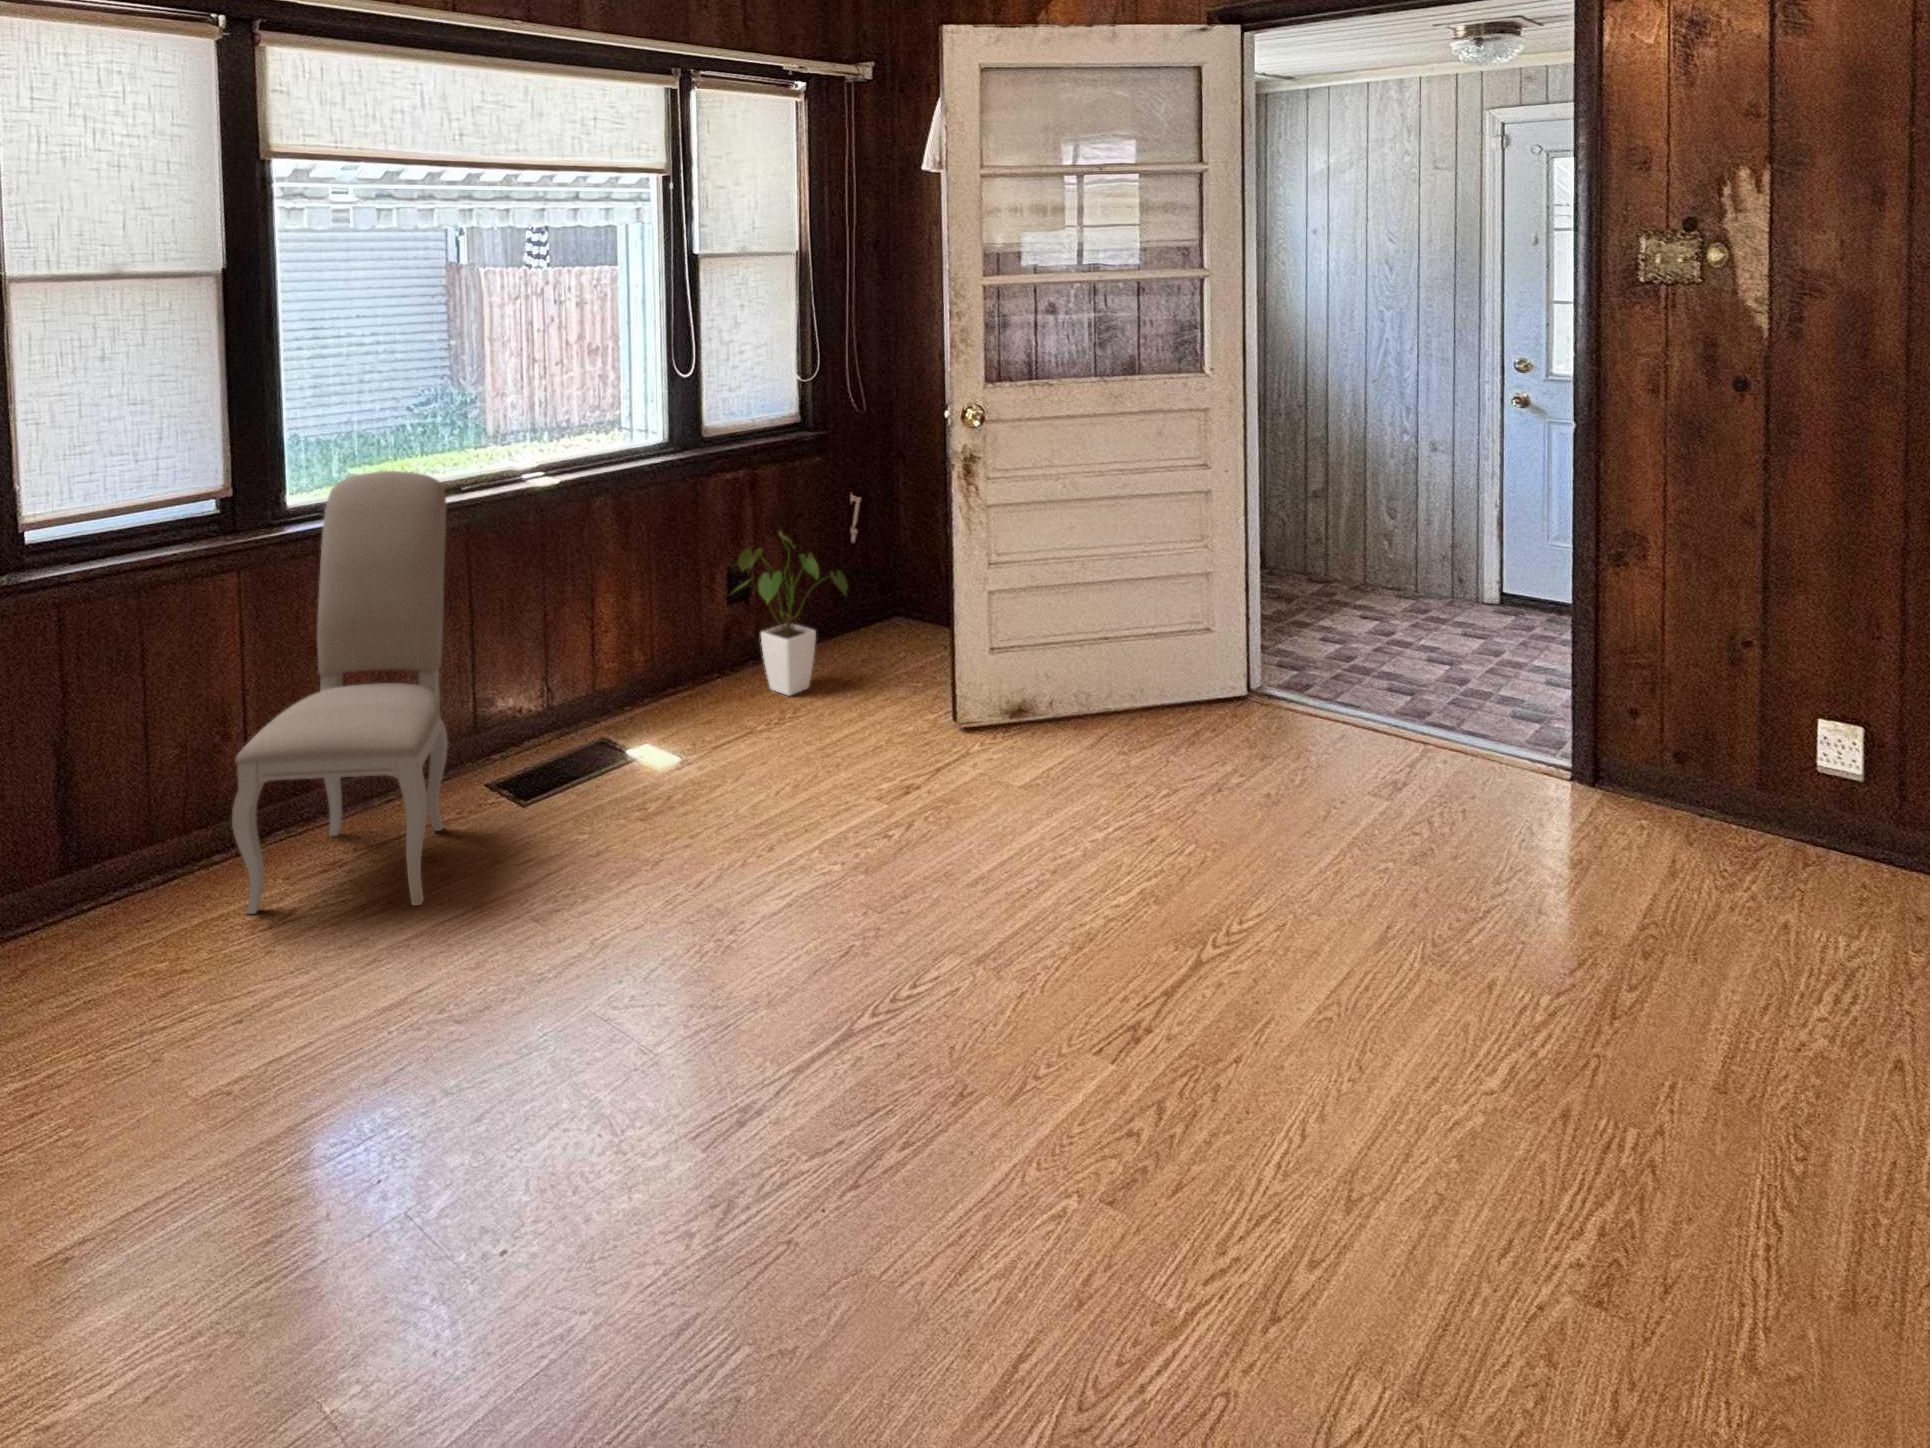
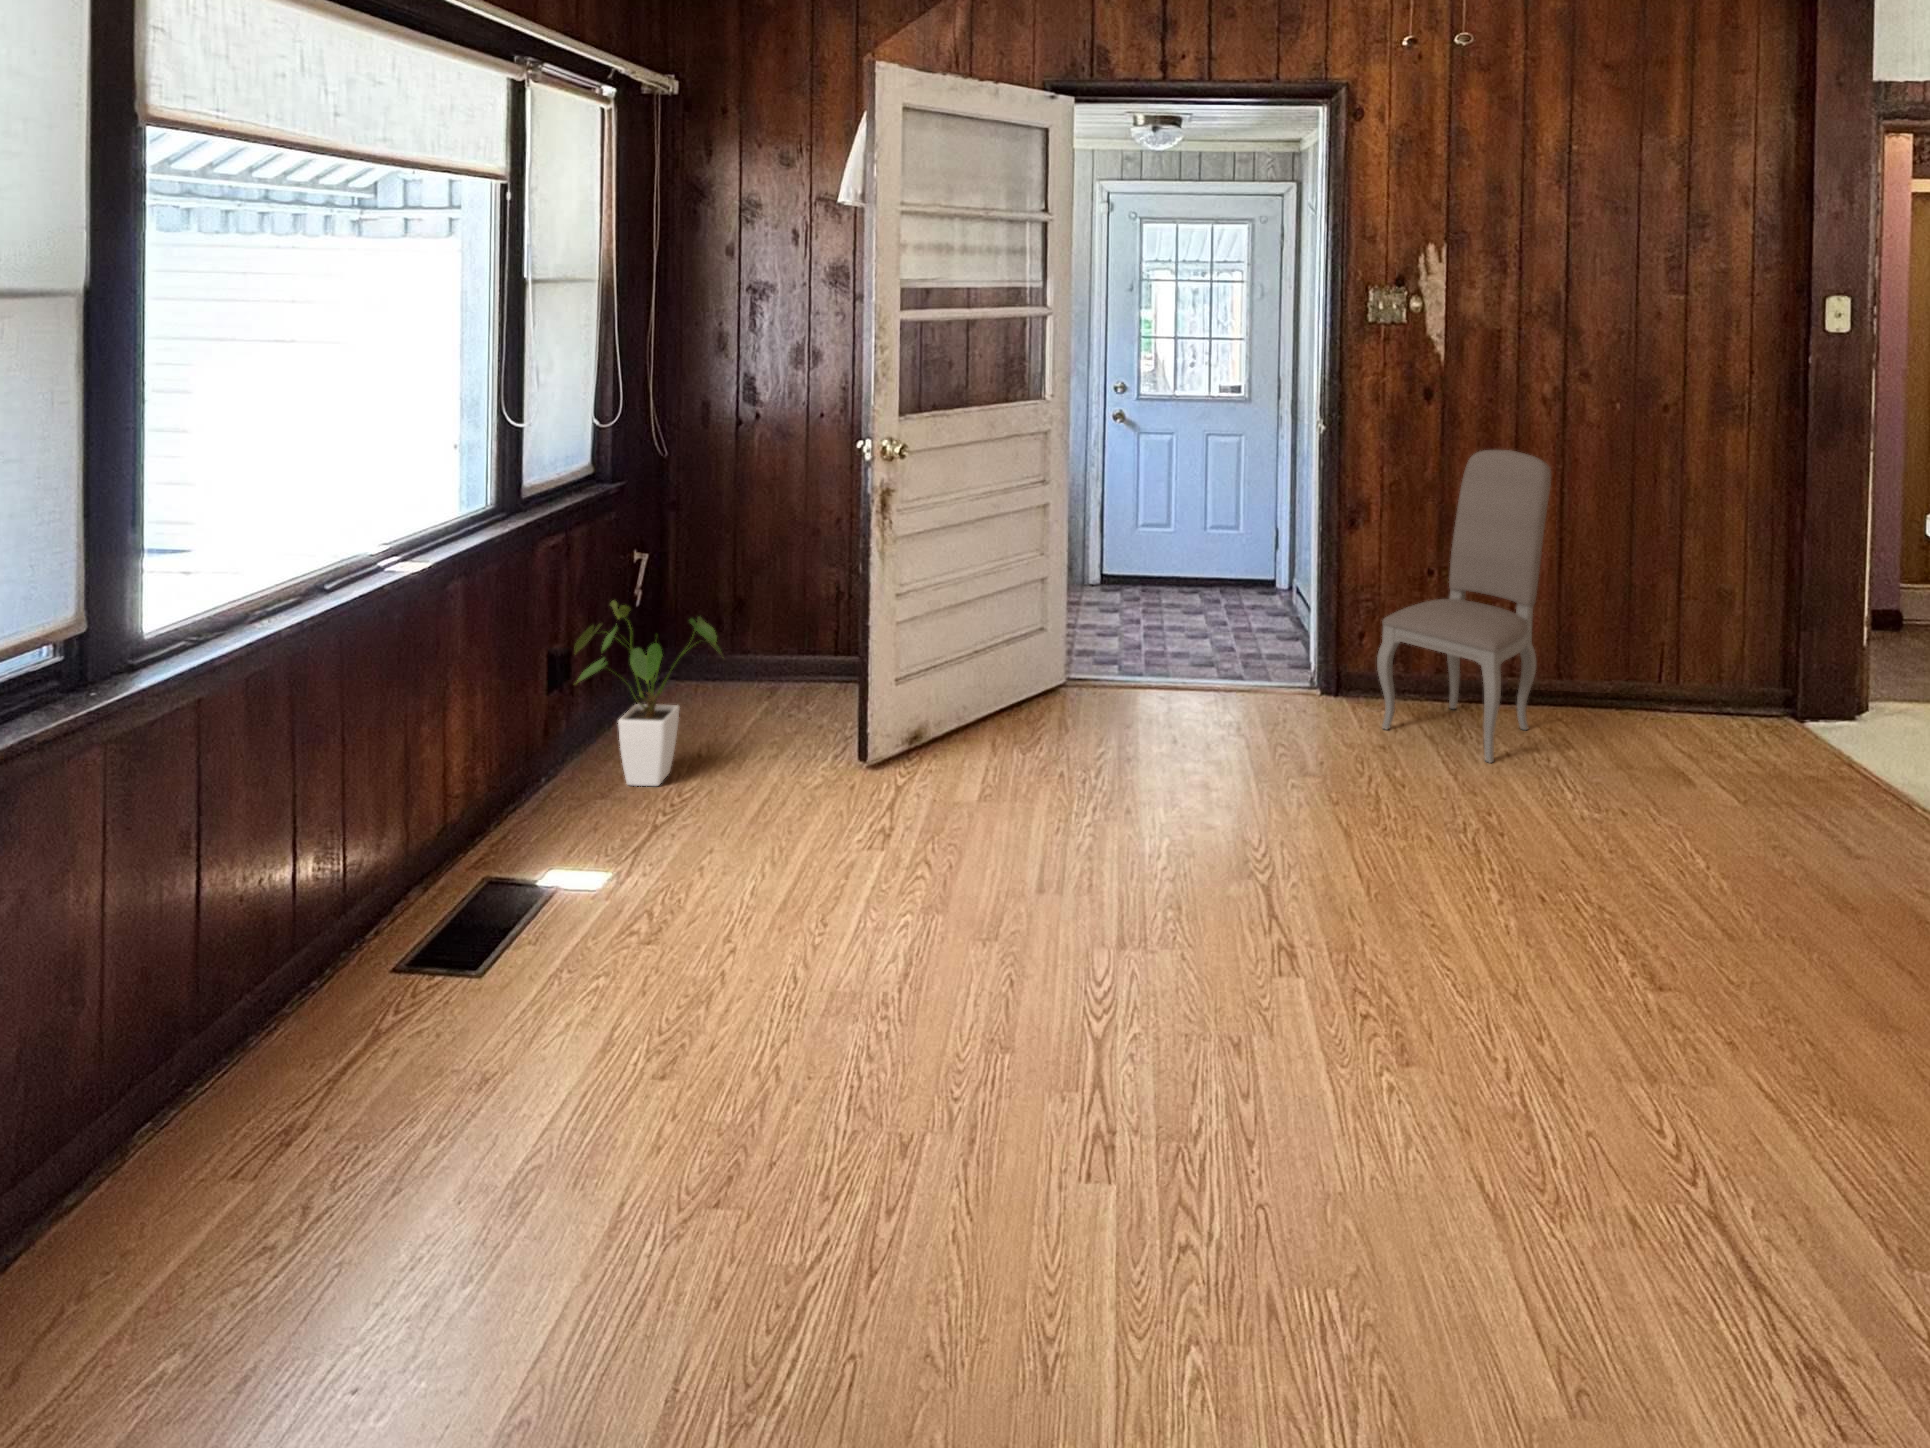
dining chair: present [232,471,448,914] -> present [1377,450,1551,763]

